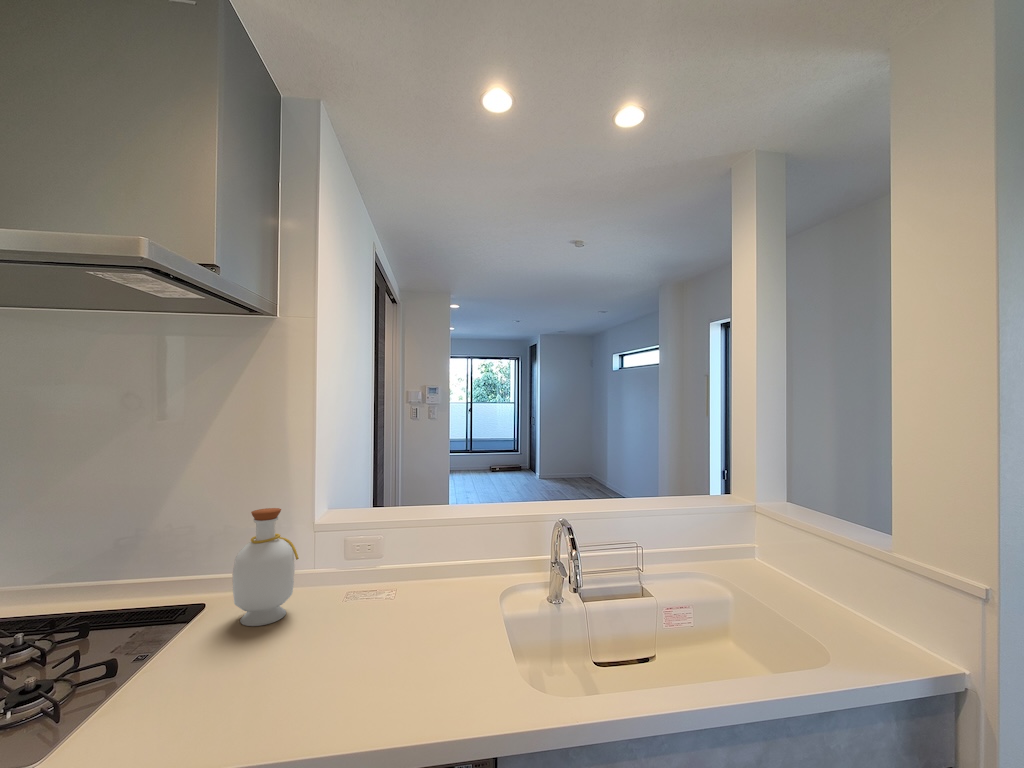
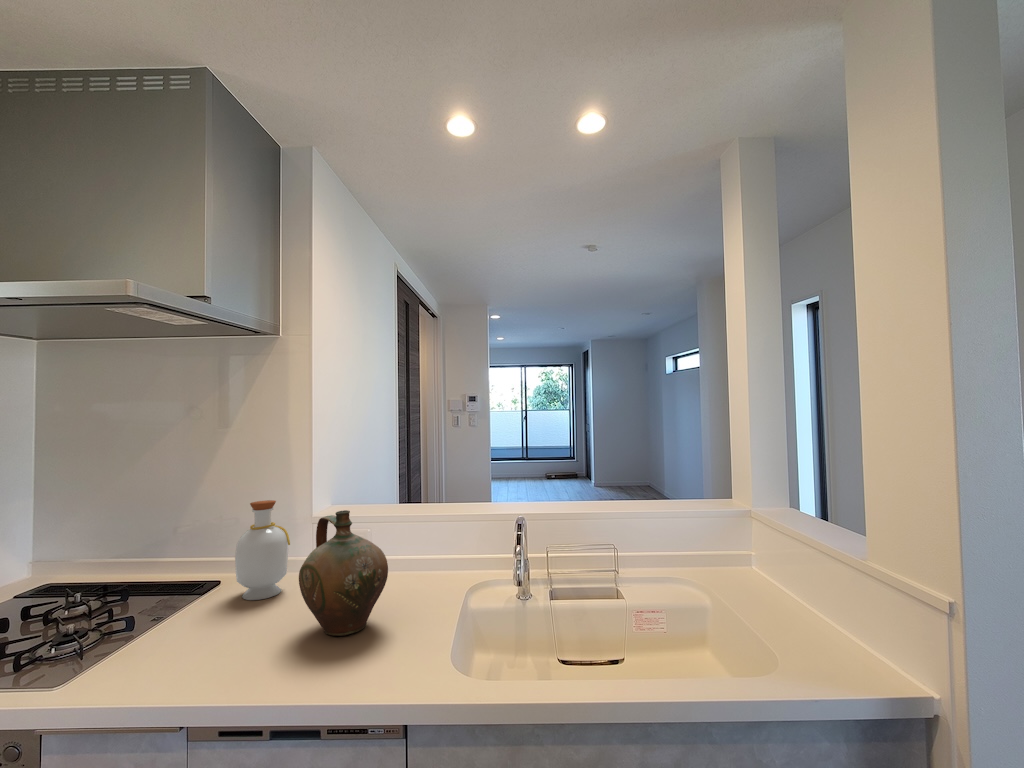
ceramic jug: none [332,522,433,669] -> present [299,510,388,636]

